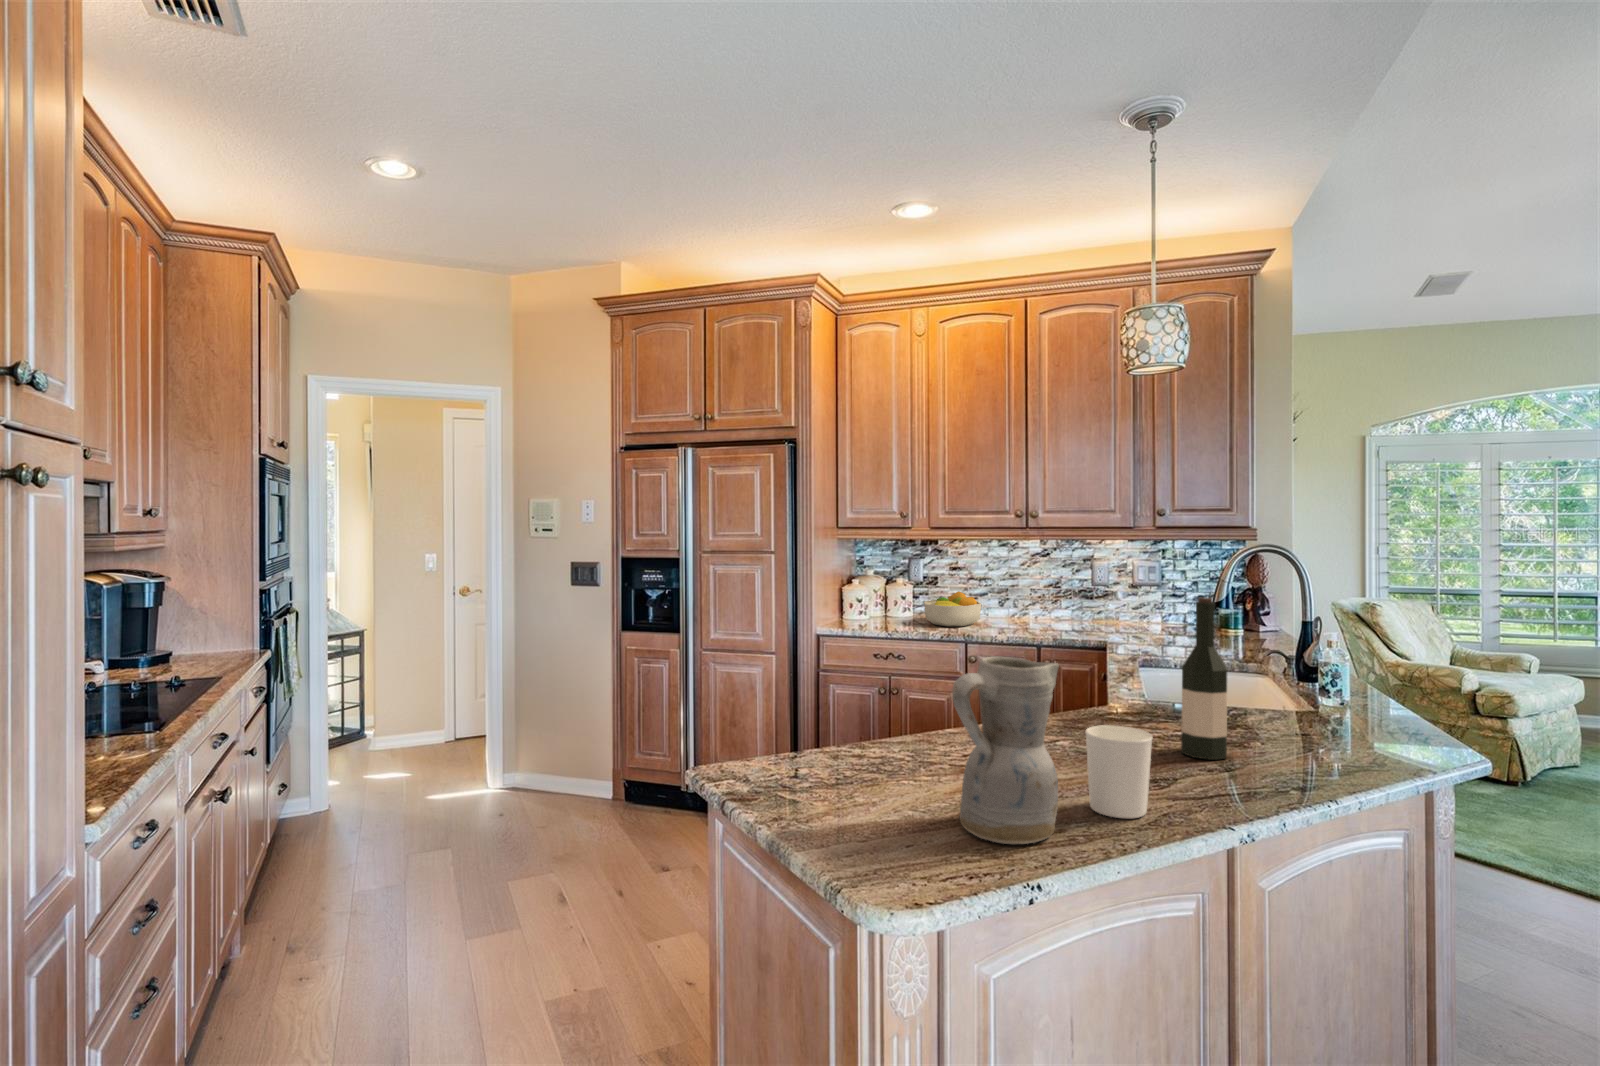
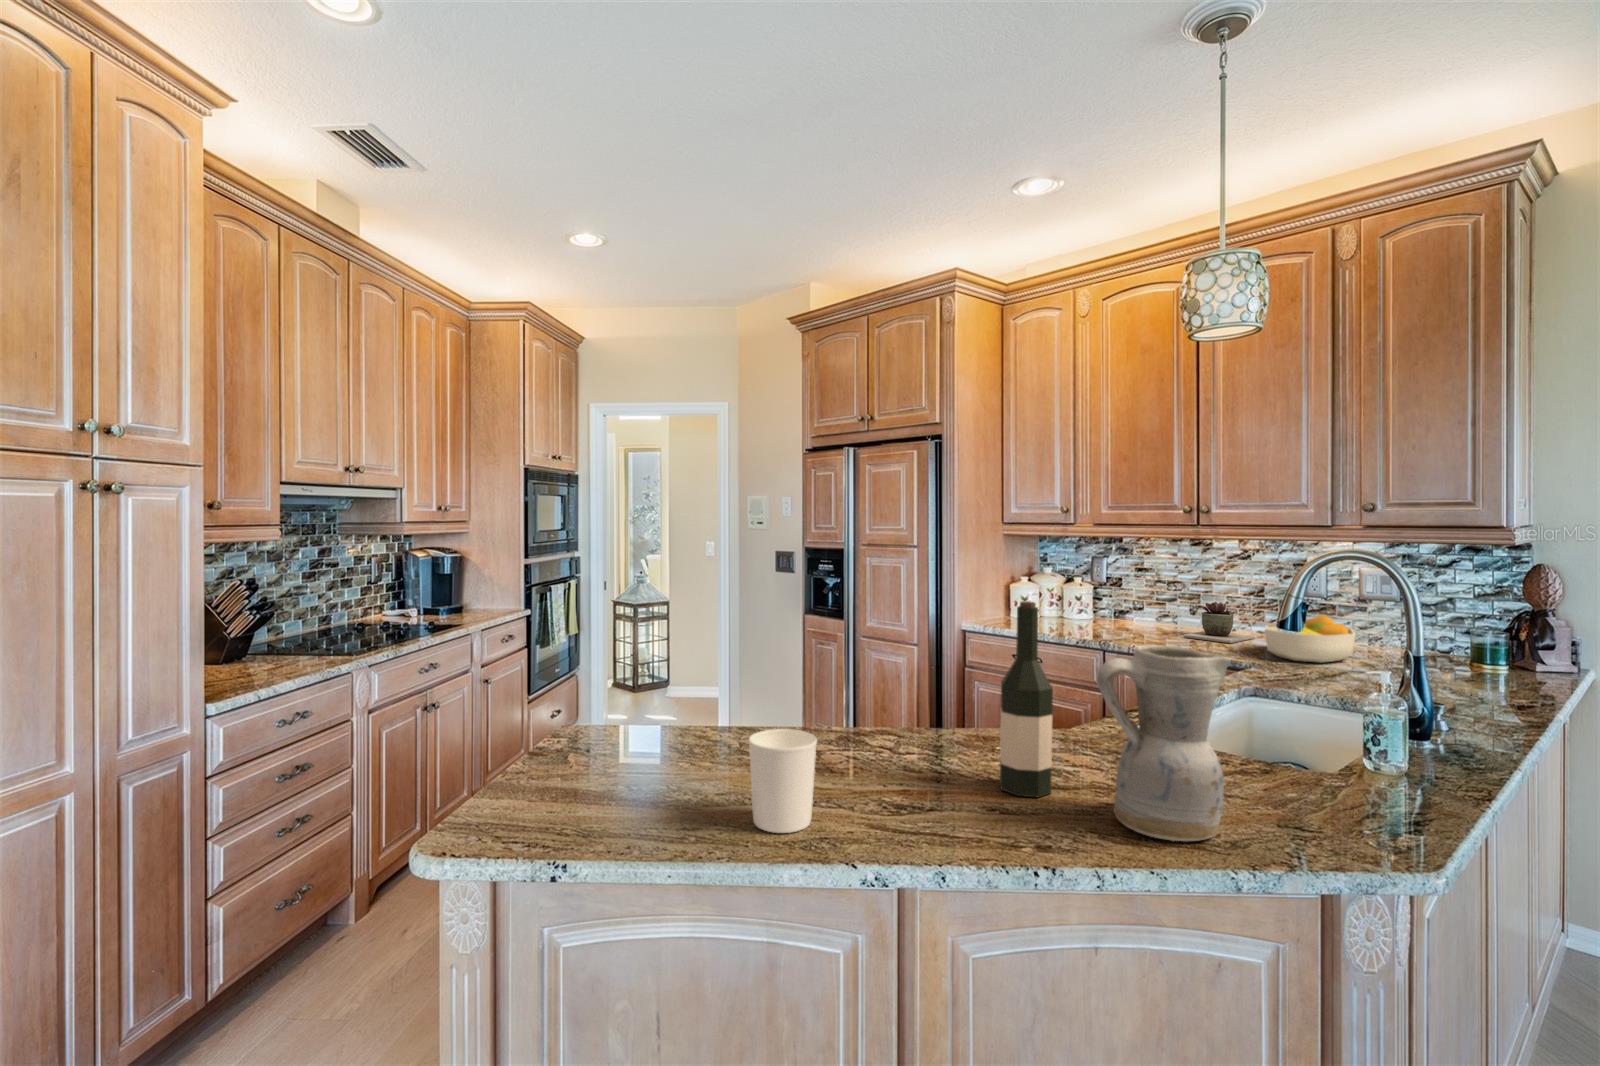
fruit bowl: present [924,591,981,626] -> present [1265,615,1356,663]
succulent plant: none [1022,594,1069,629] -> present [1184,602,1255,643]
ceramic pitcher: present [952,657,1059,844] -> present [1097,645,1229,841]

